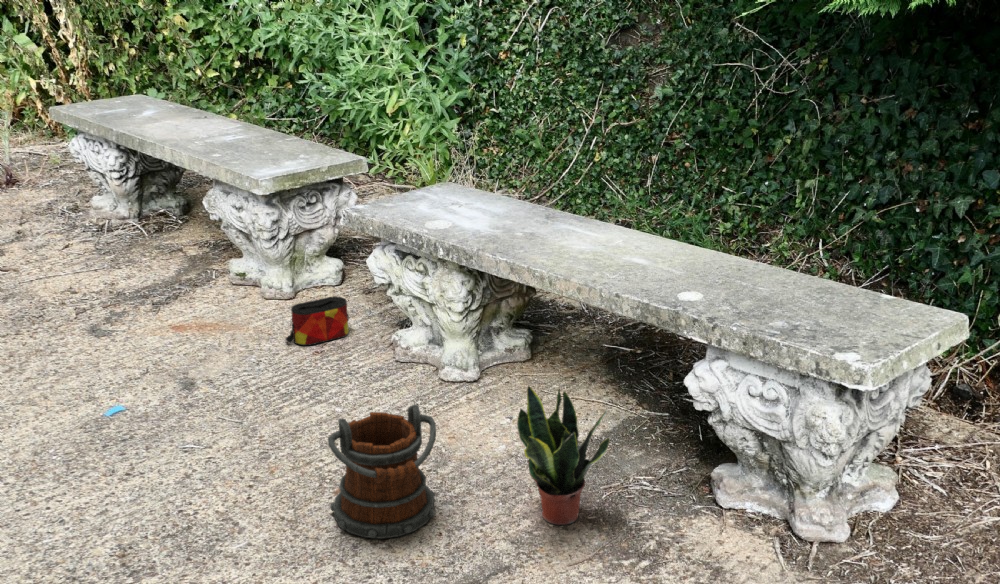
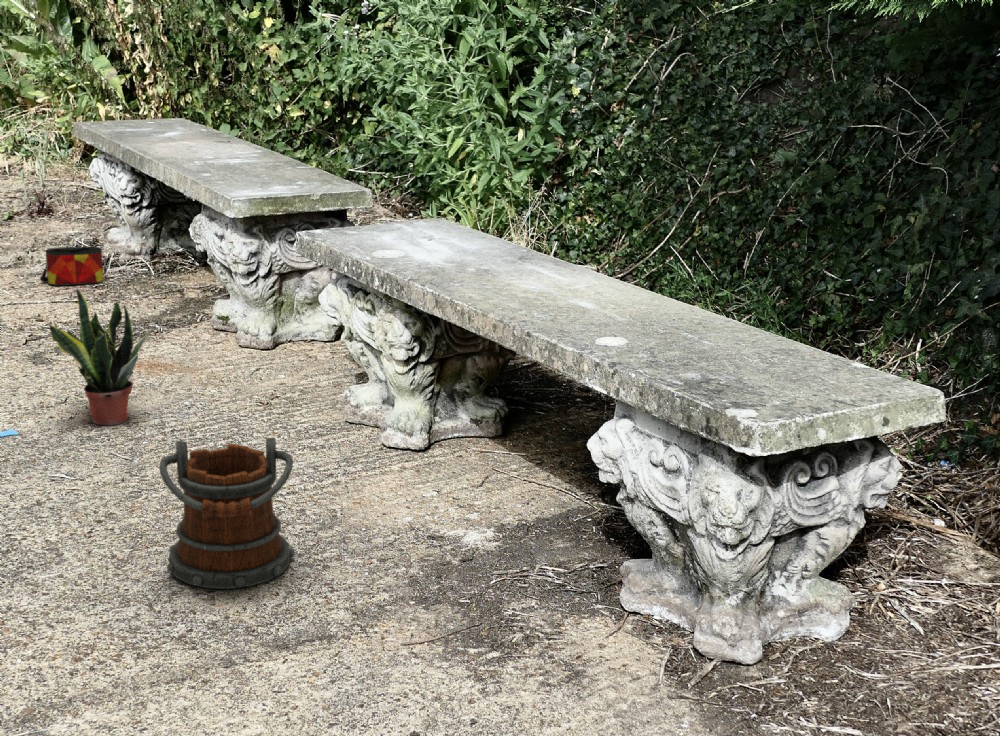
bag: present [286,296,349,346] -> present [40,246,107,286]
potted plant: present [517,386,610,525] -> present [49,289,155,425]

